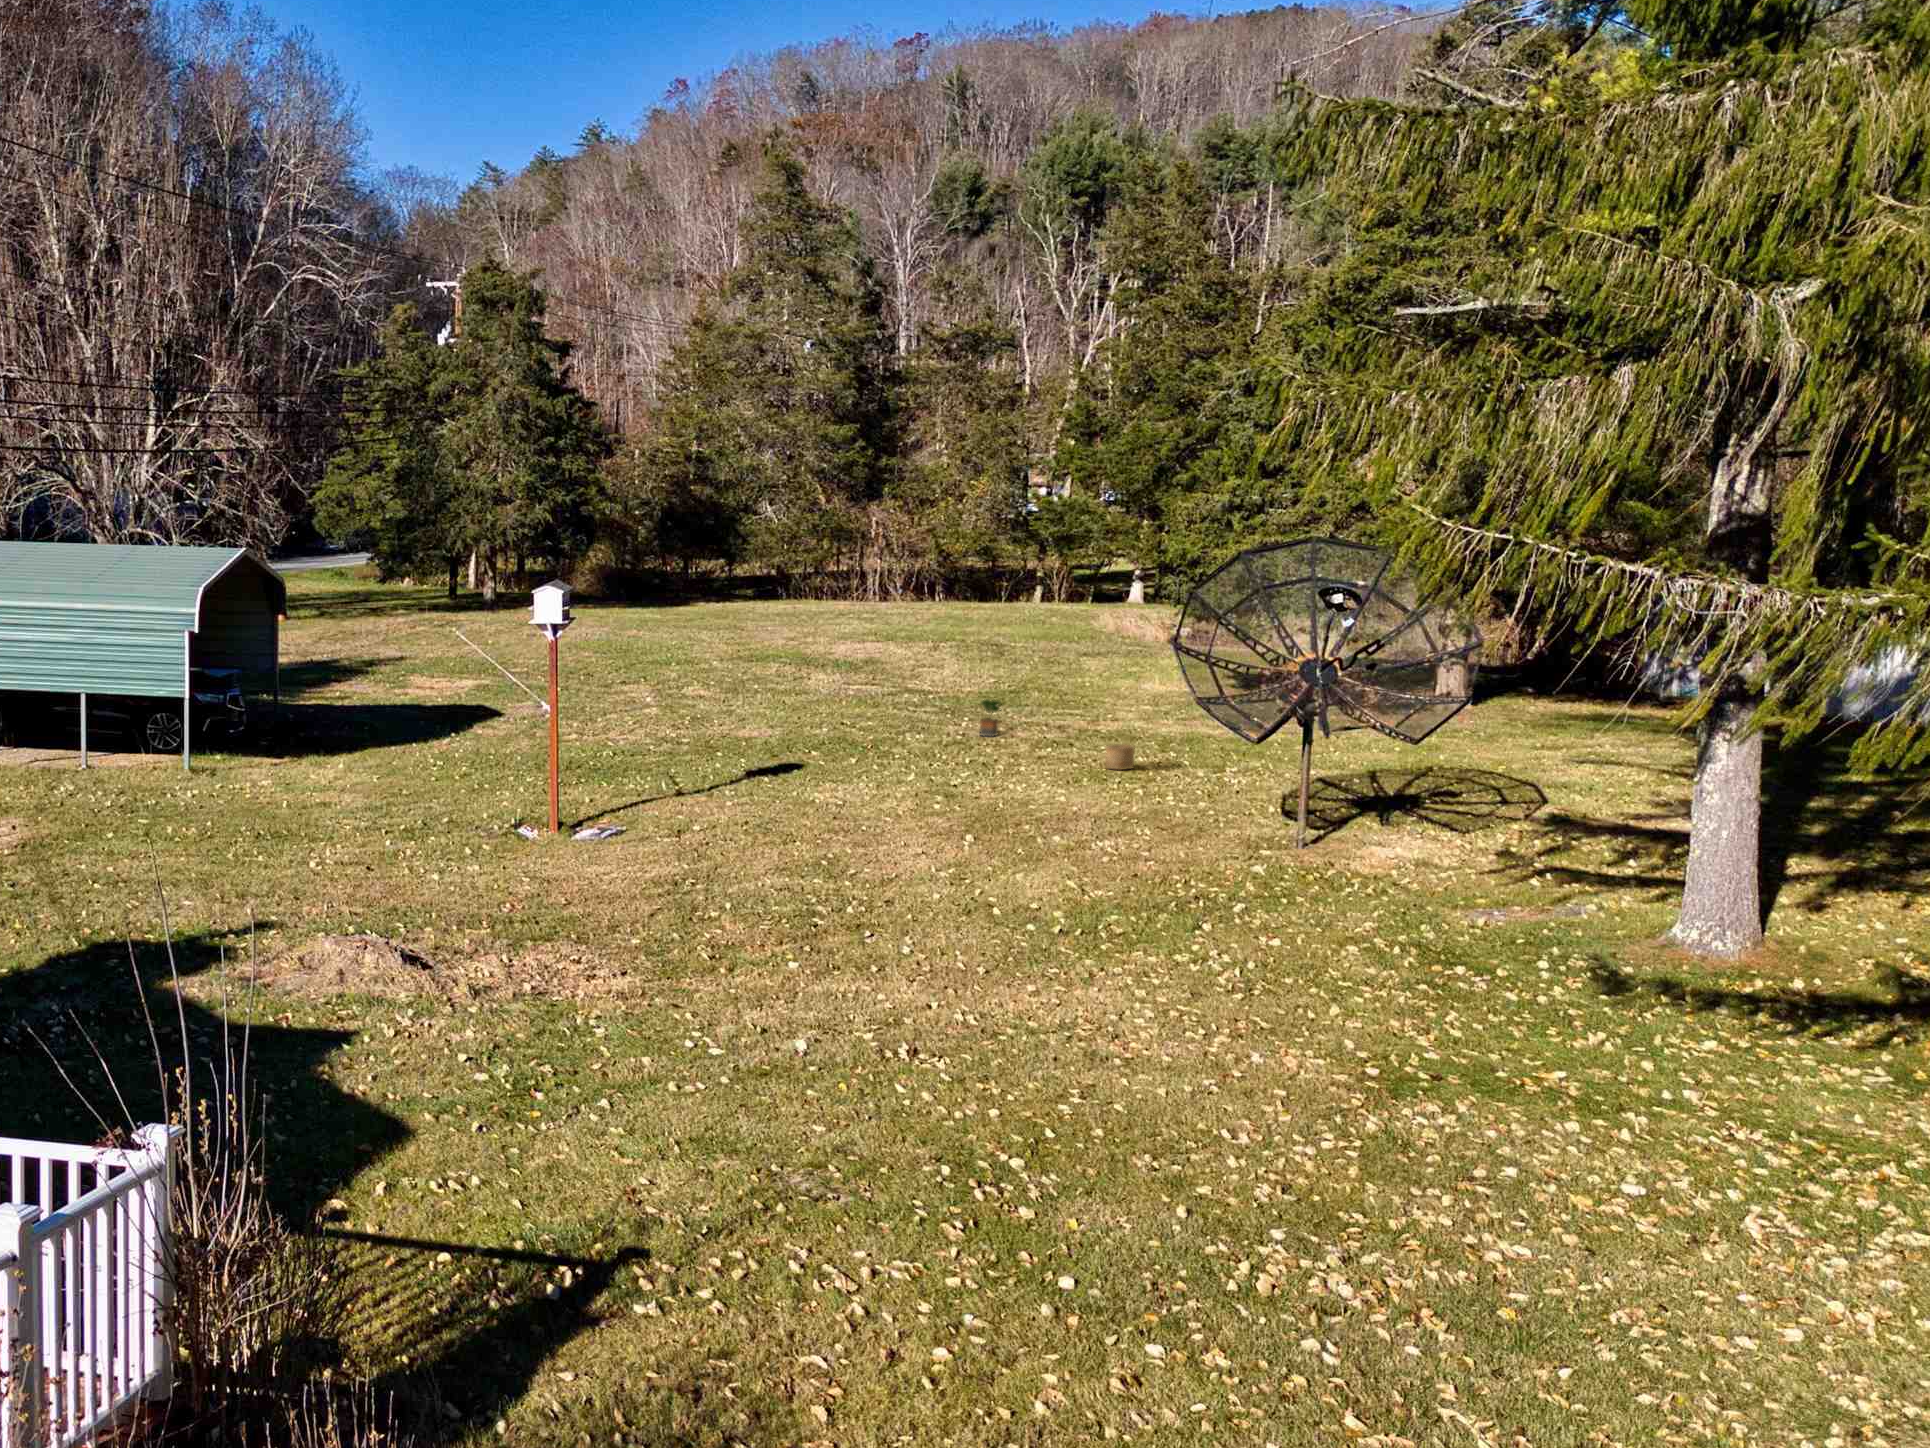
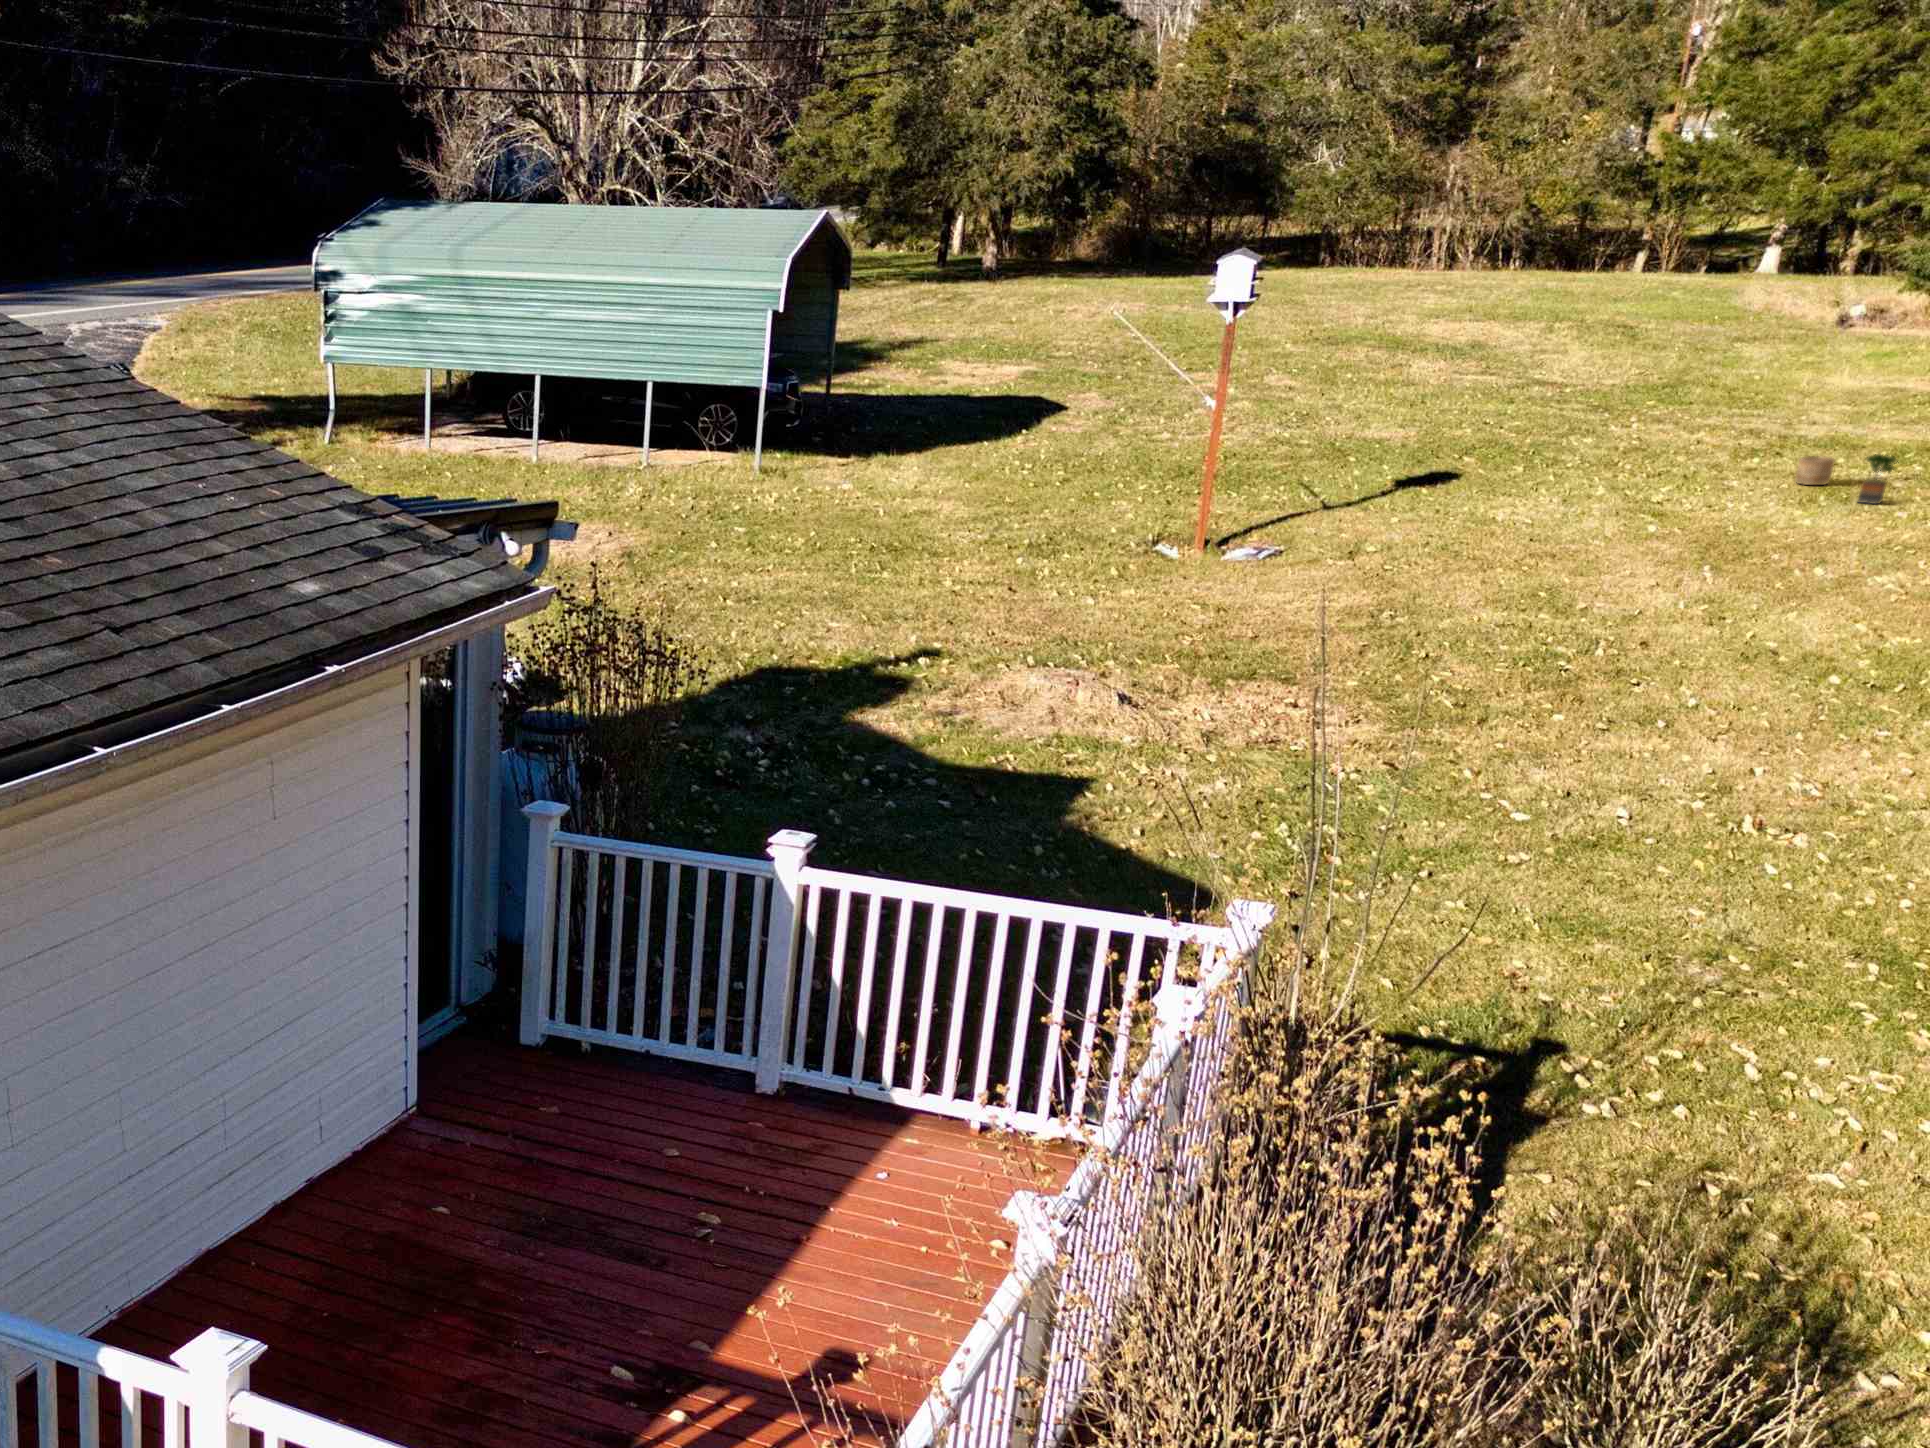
potted tree: present [980,699,1001,737] -> present [1858,454,1899,504]

